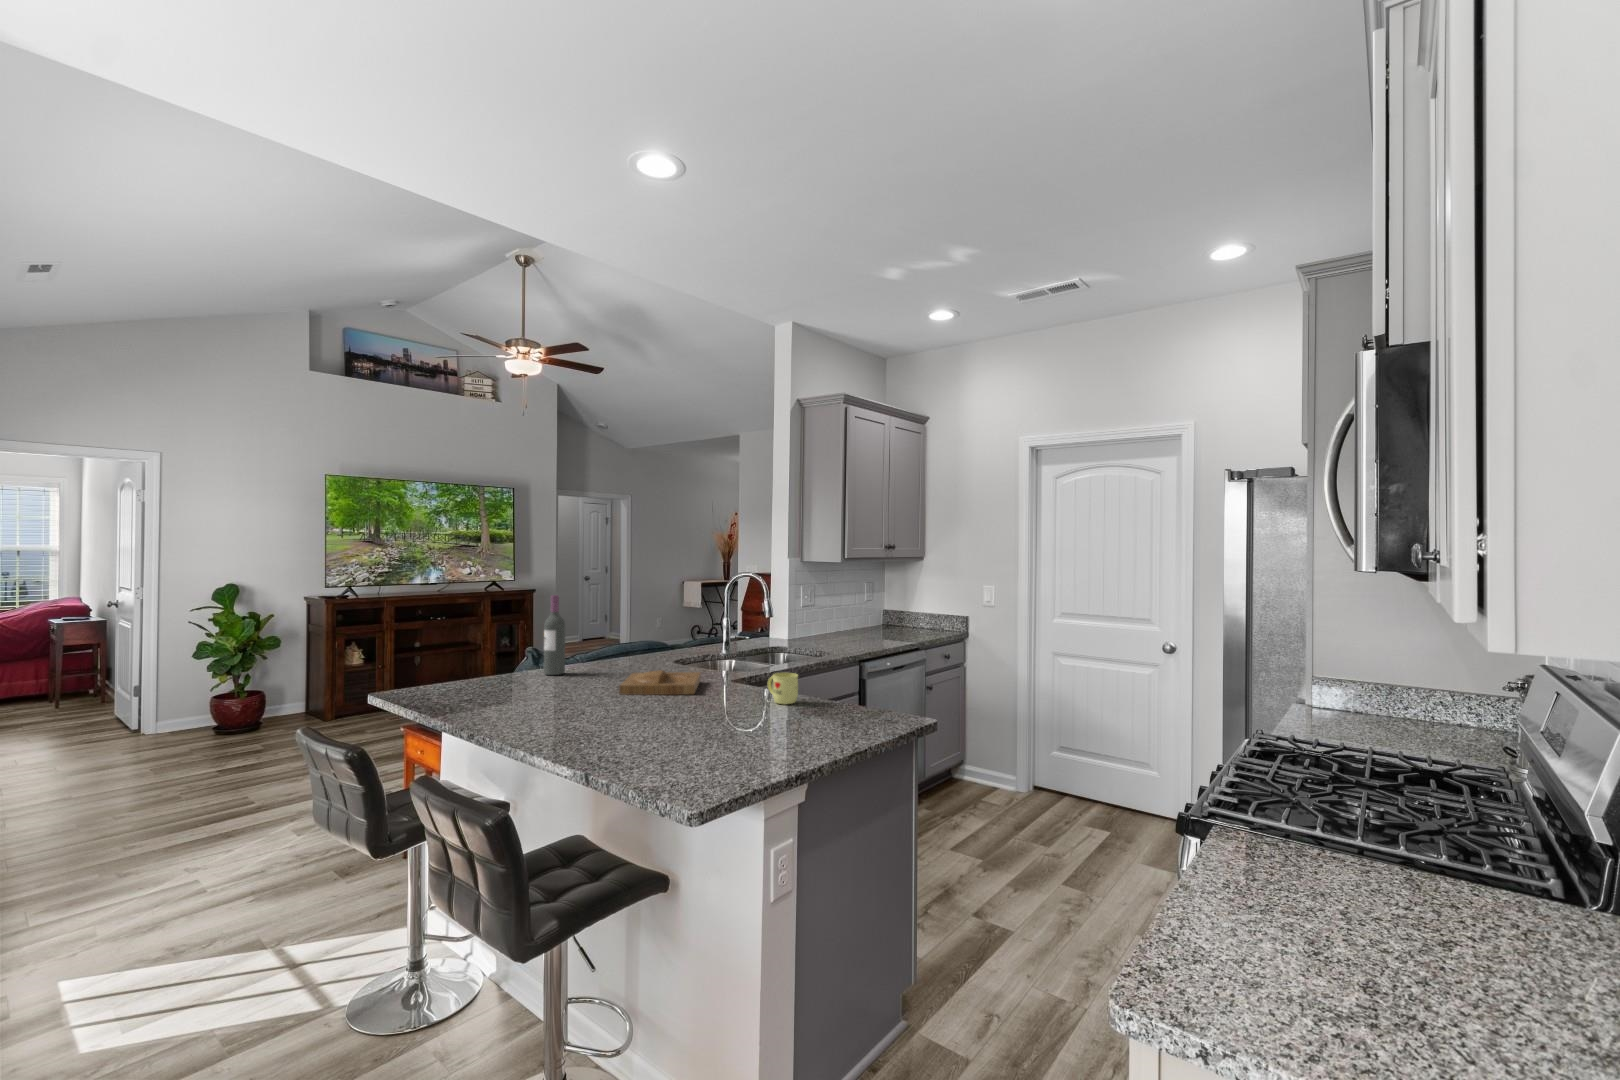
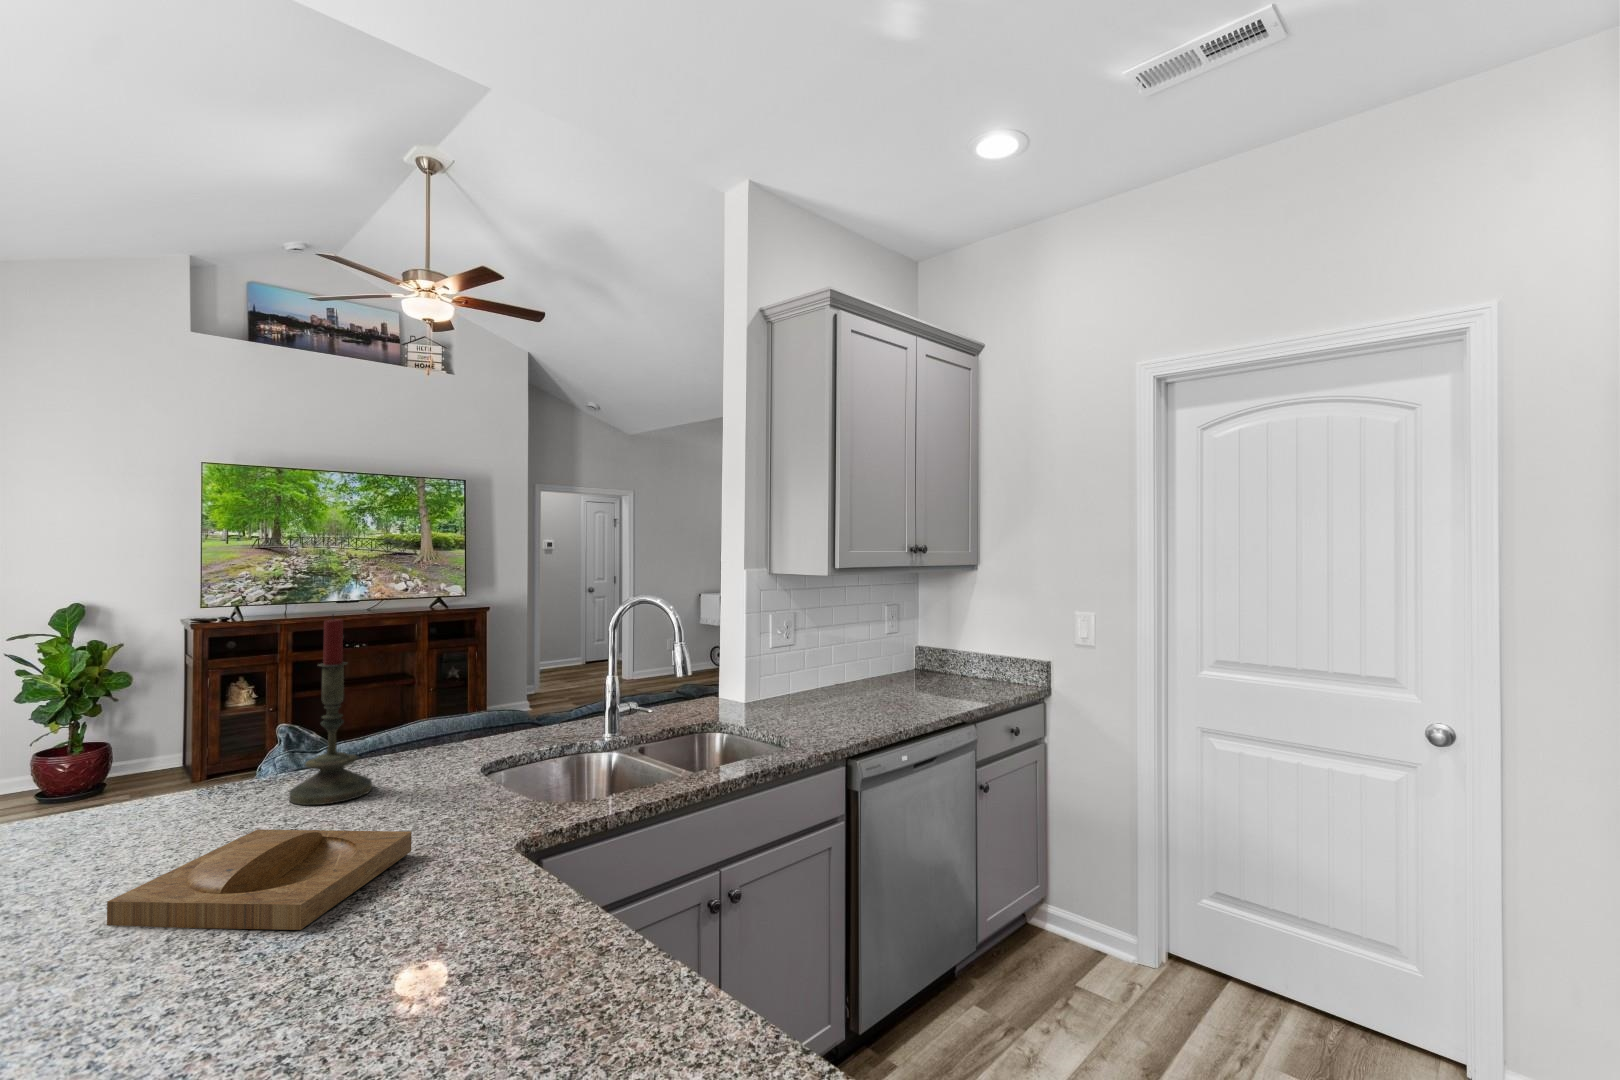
candle: none [610,582,645,672] -> present [289,615,372,805]
wine bottle: present [544,595,565,675] -> none [112,643,171,820]
mug: present [768,673,798,704] -> none [455,894,538,1012]

